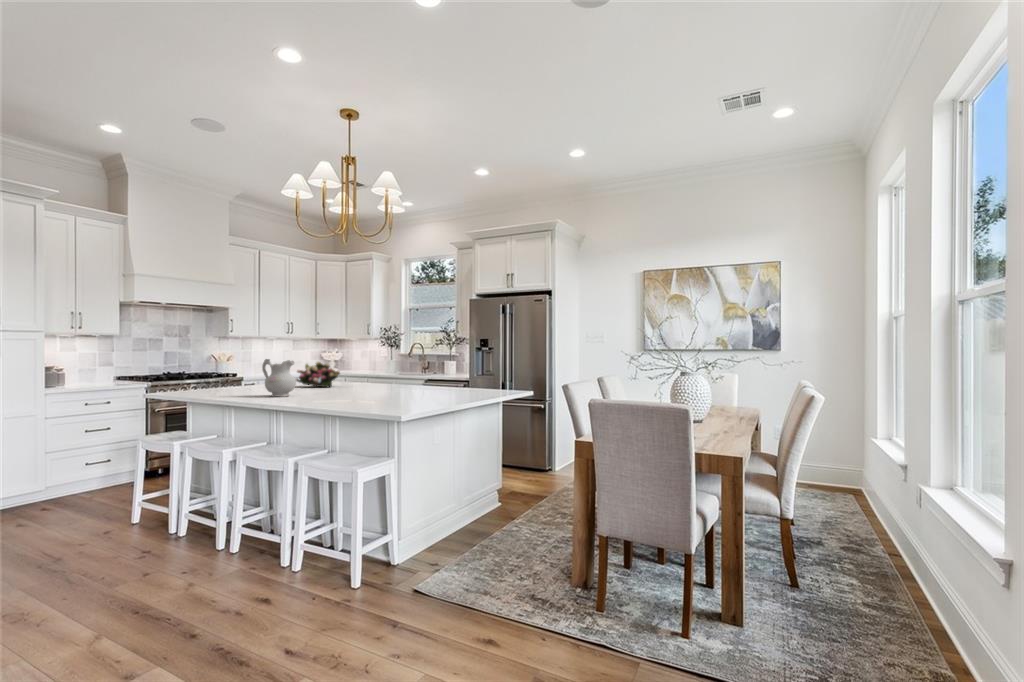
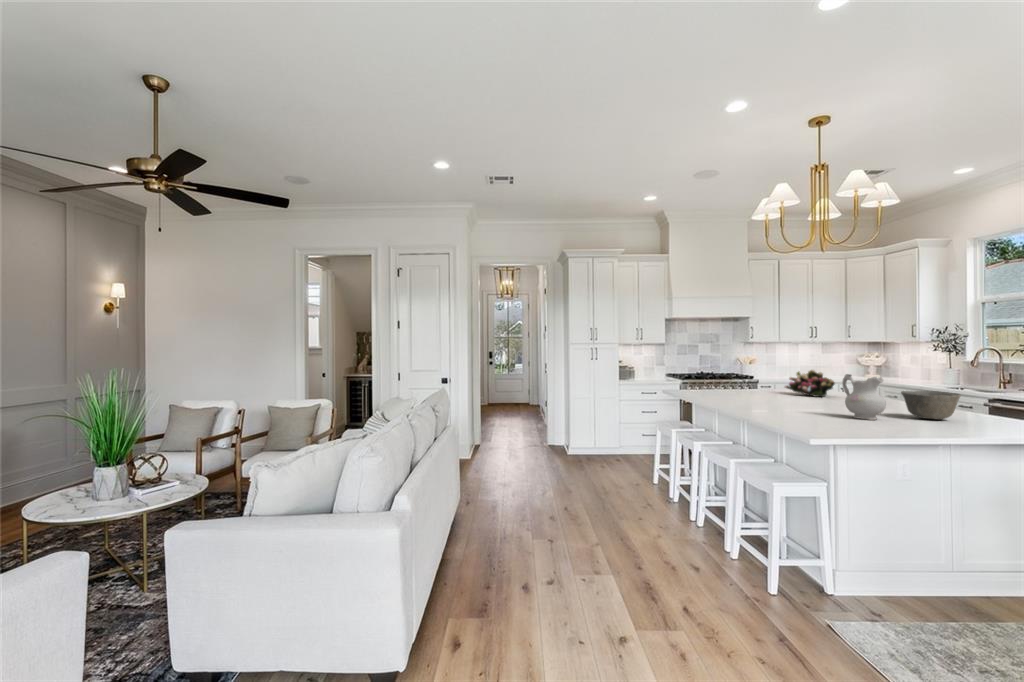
ceramic pitcher: present [262,359,296,397] -> present [842,374,886,420]
bowl: none [418,372,455,395] -> present [901,391,961,420]

